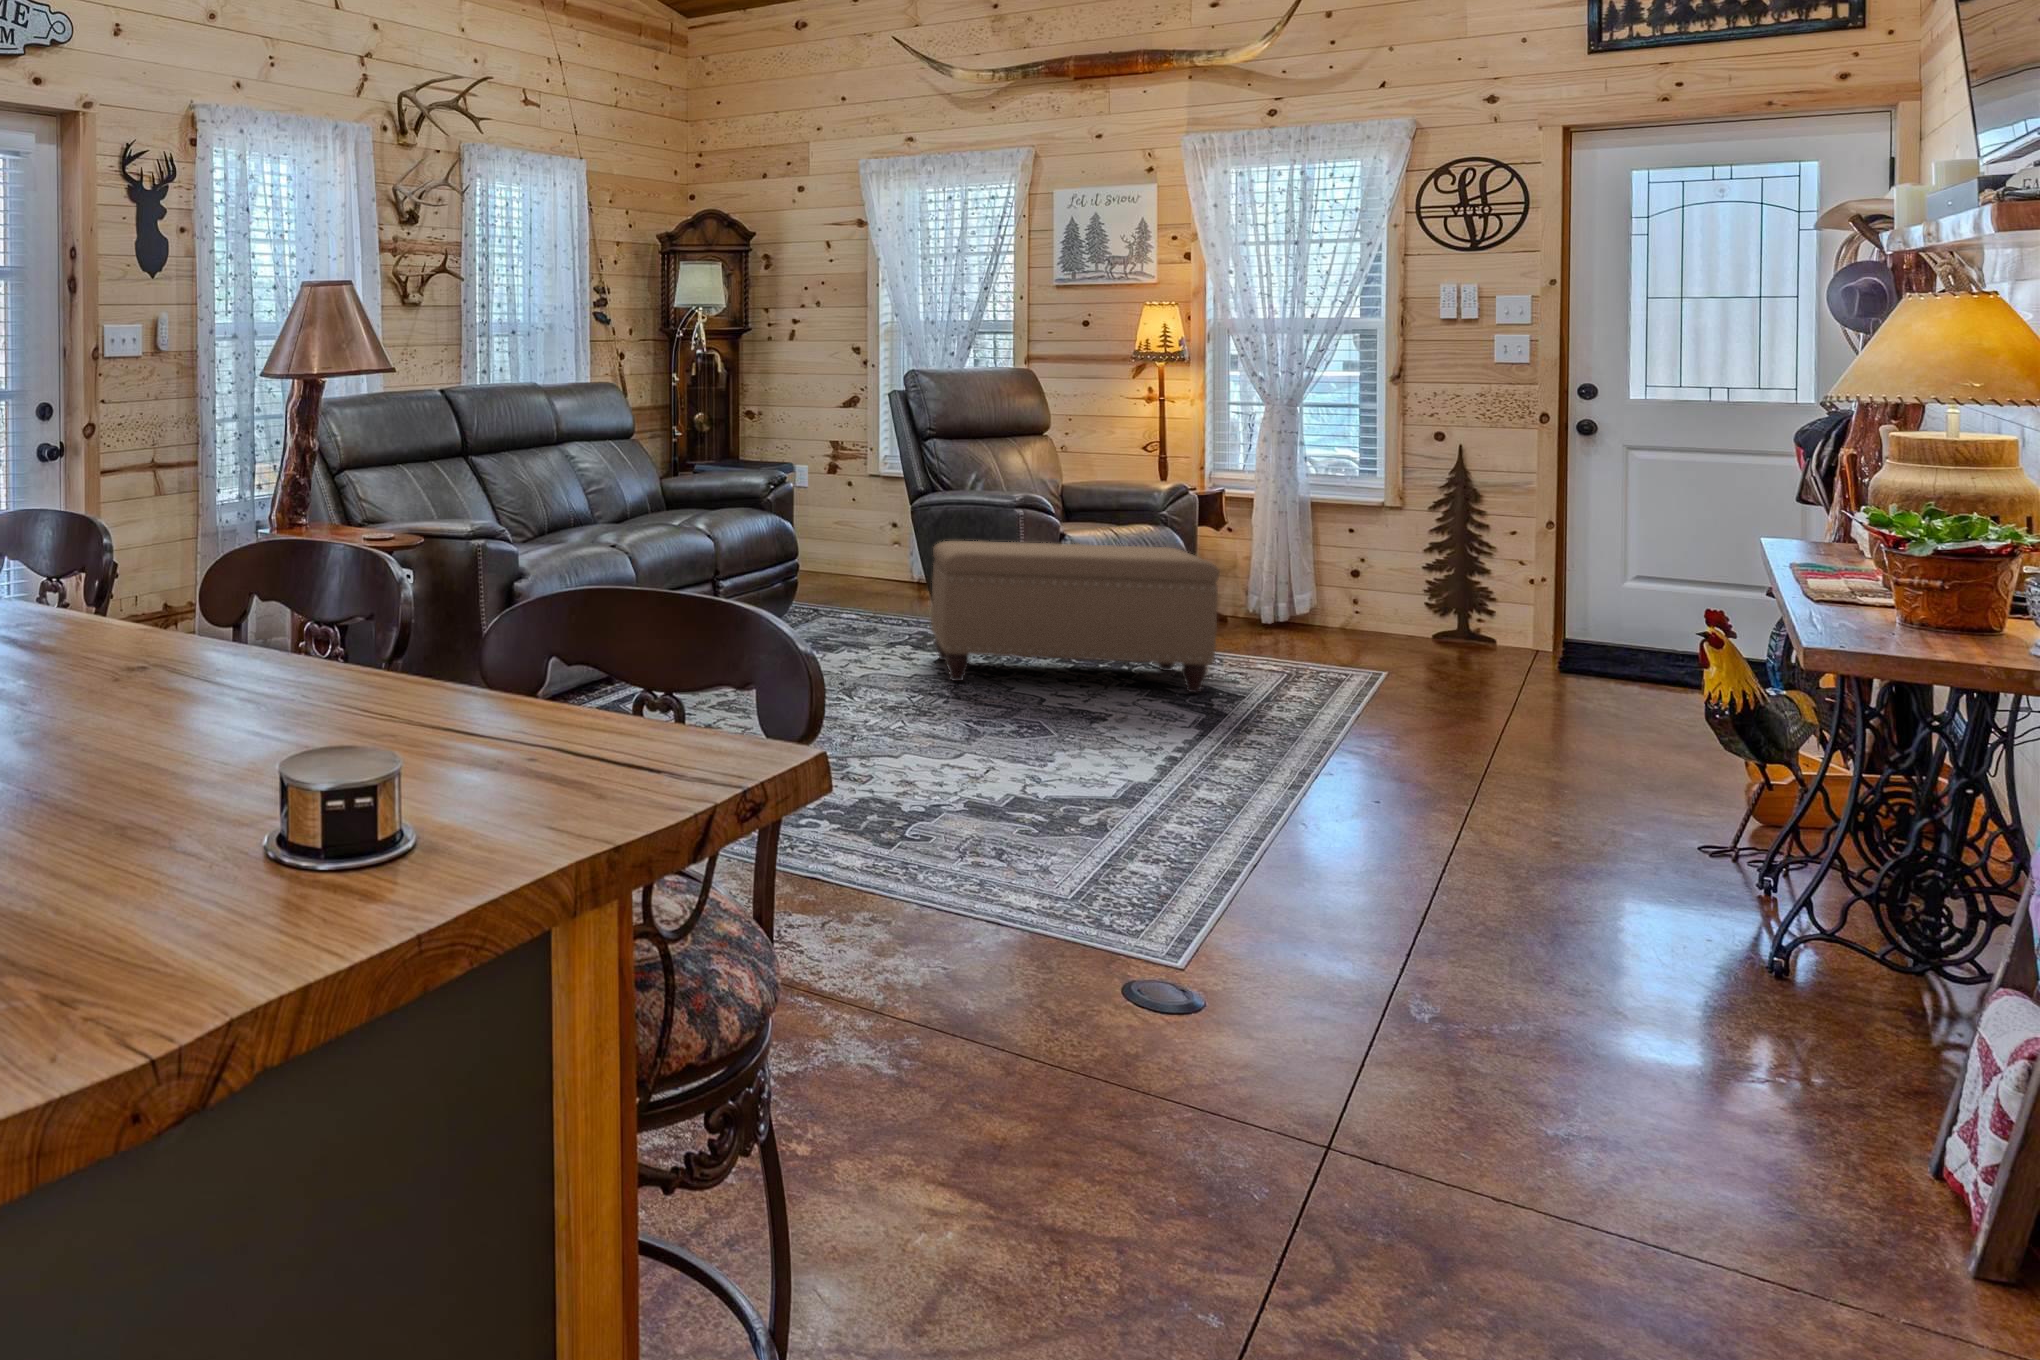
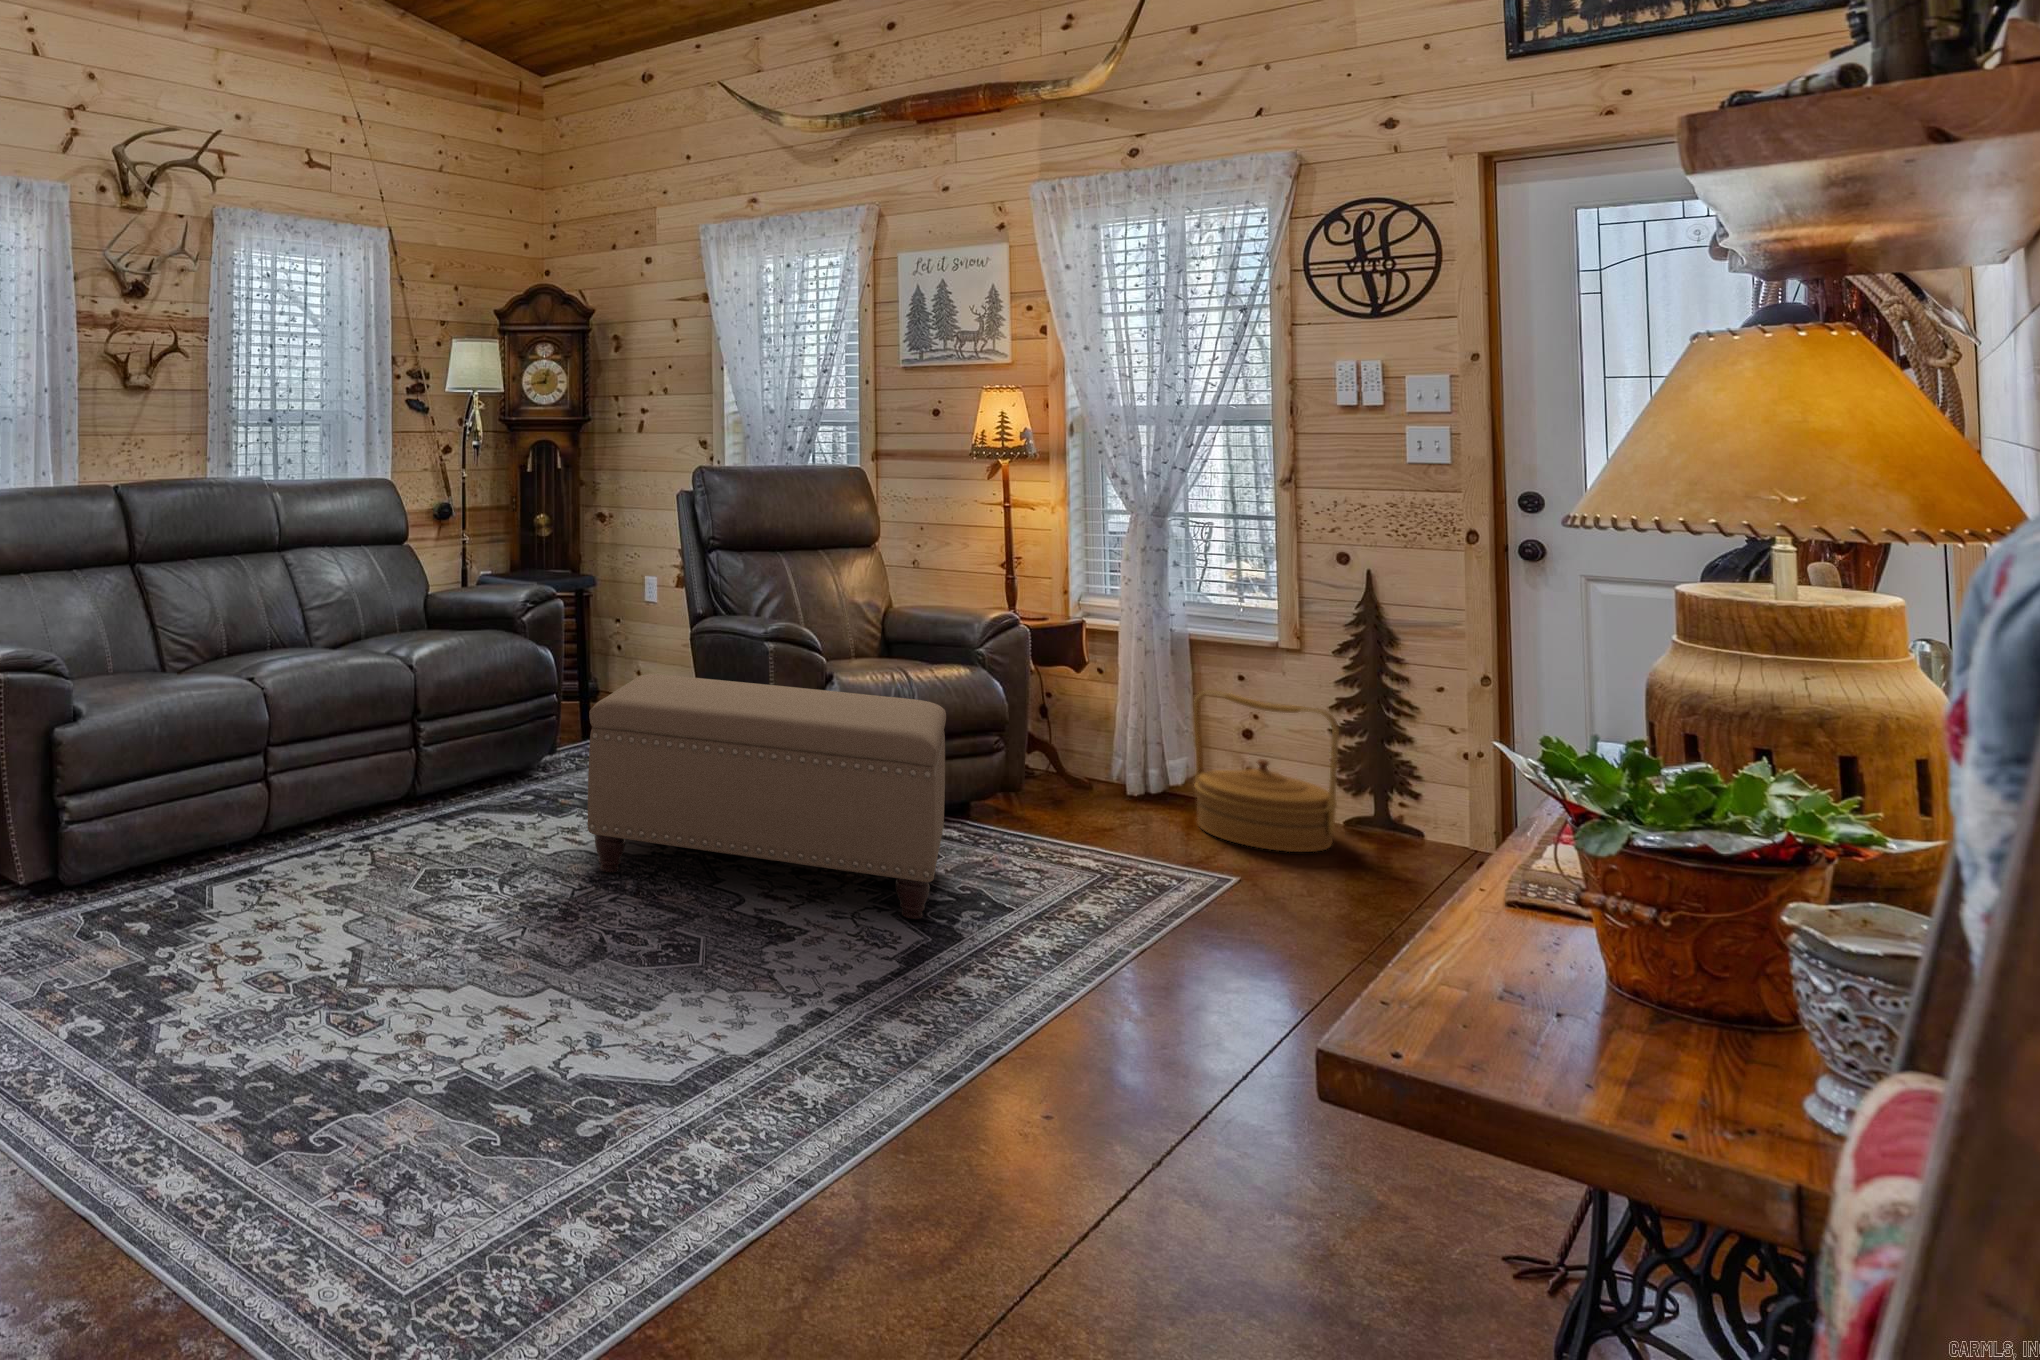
woven basket: none [1321,541,1436,650] -> present [1194,690,1339,852]

